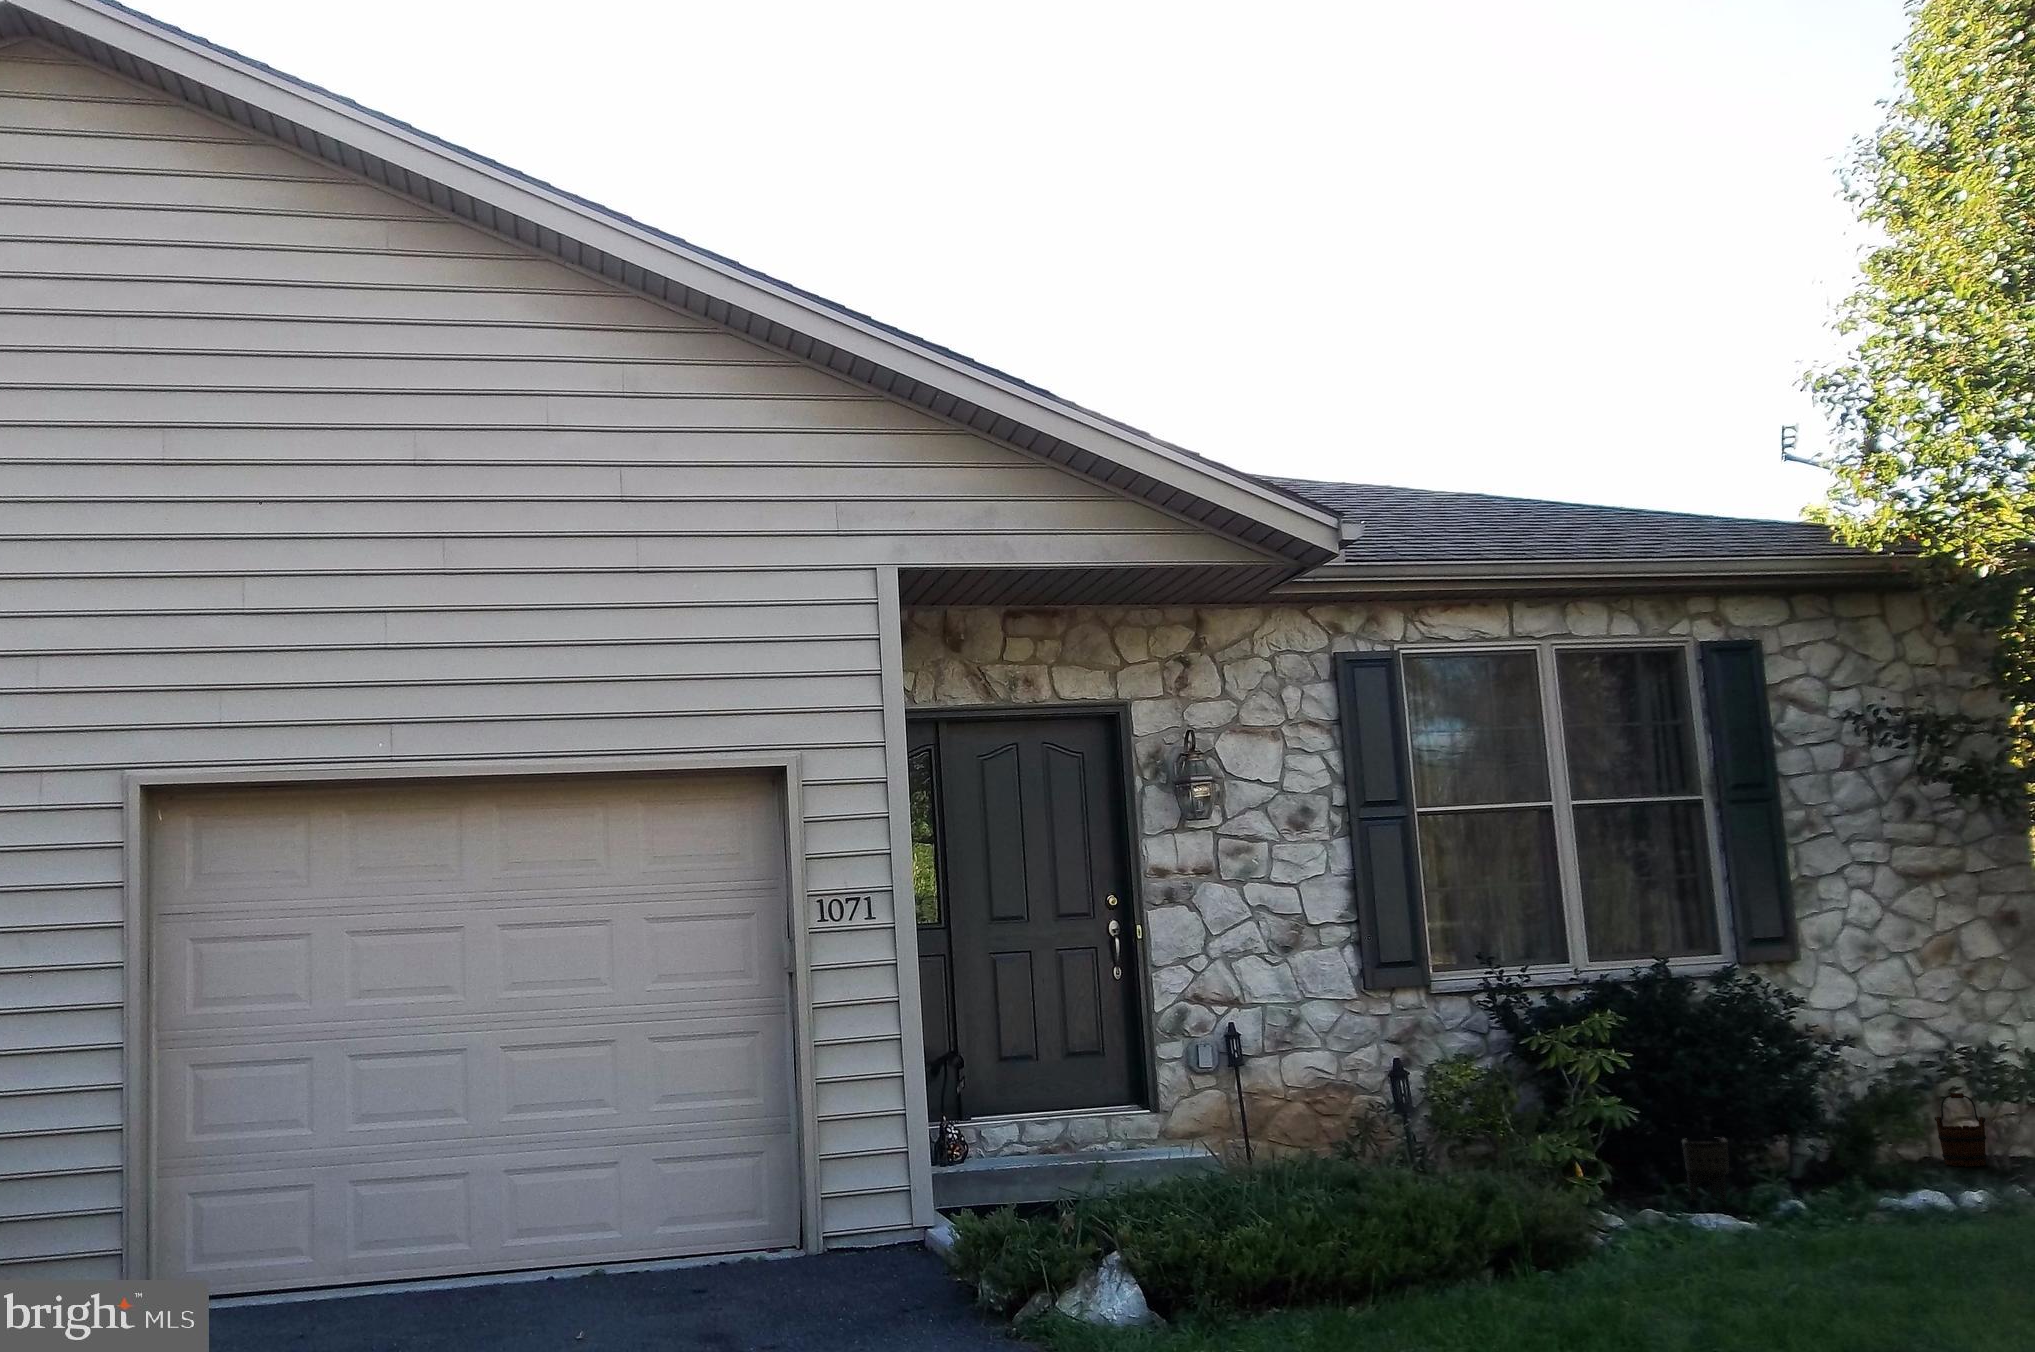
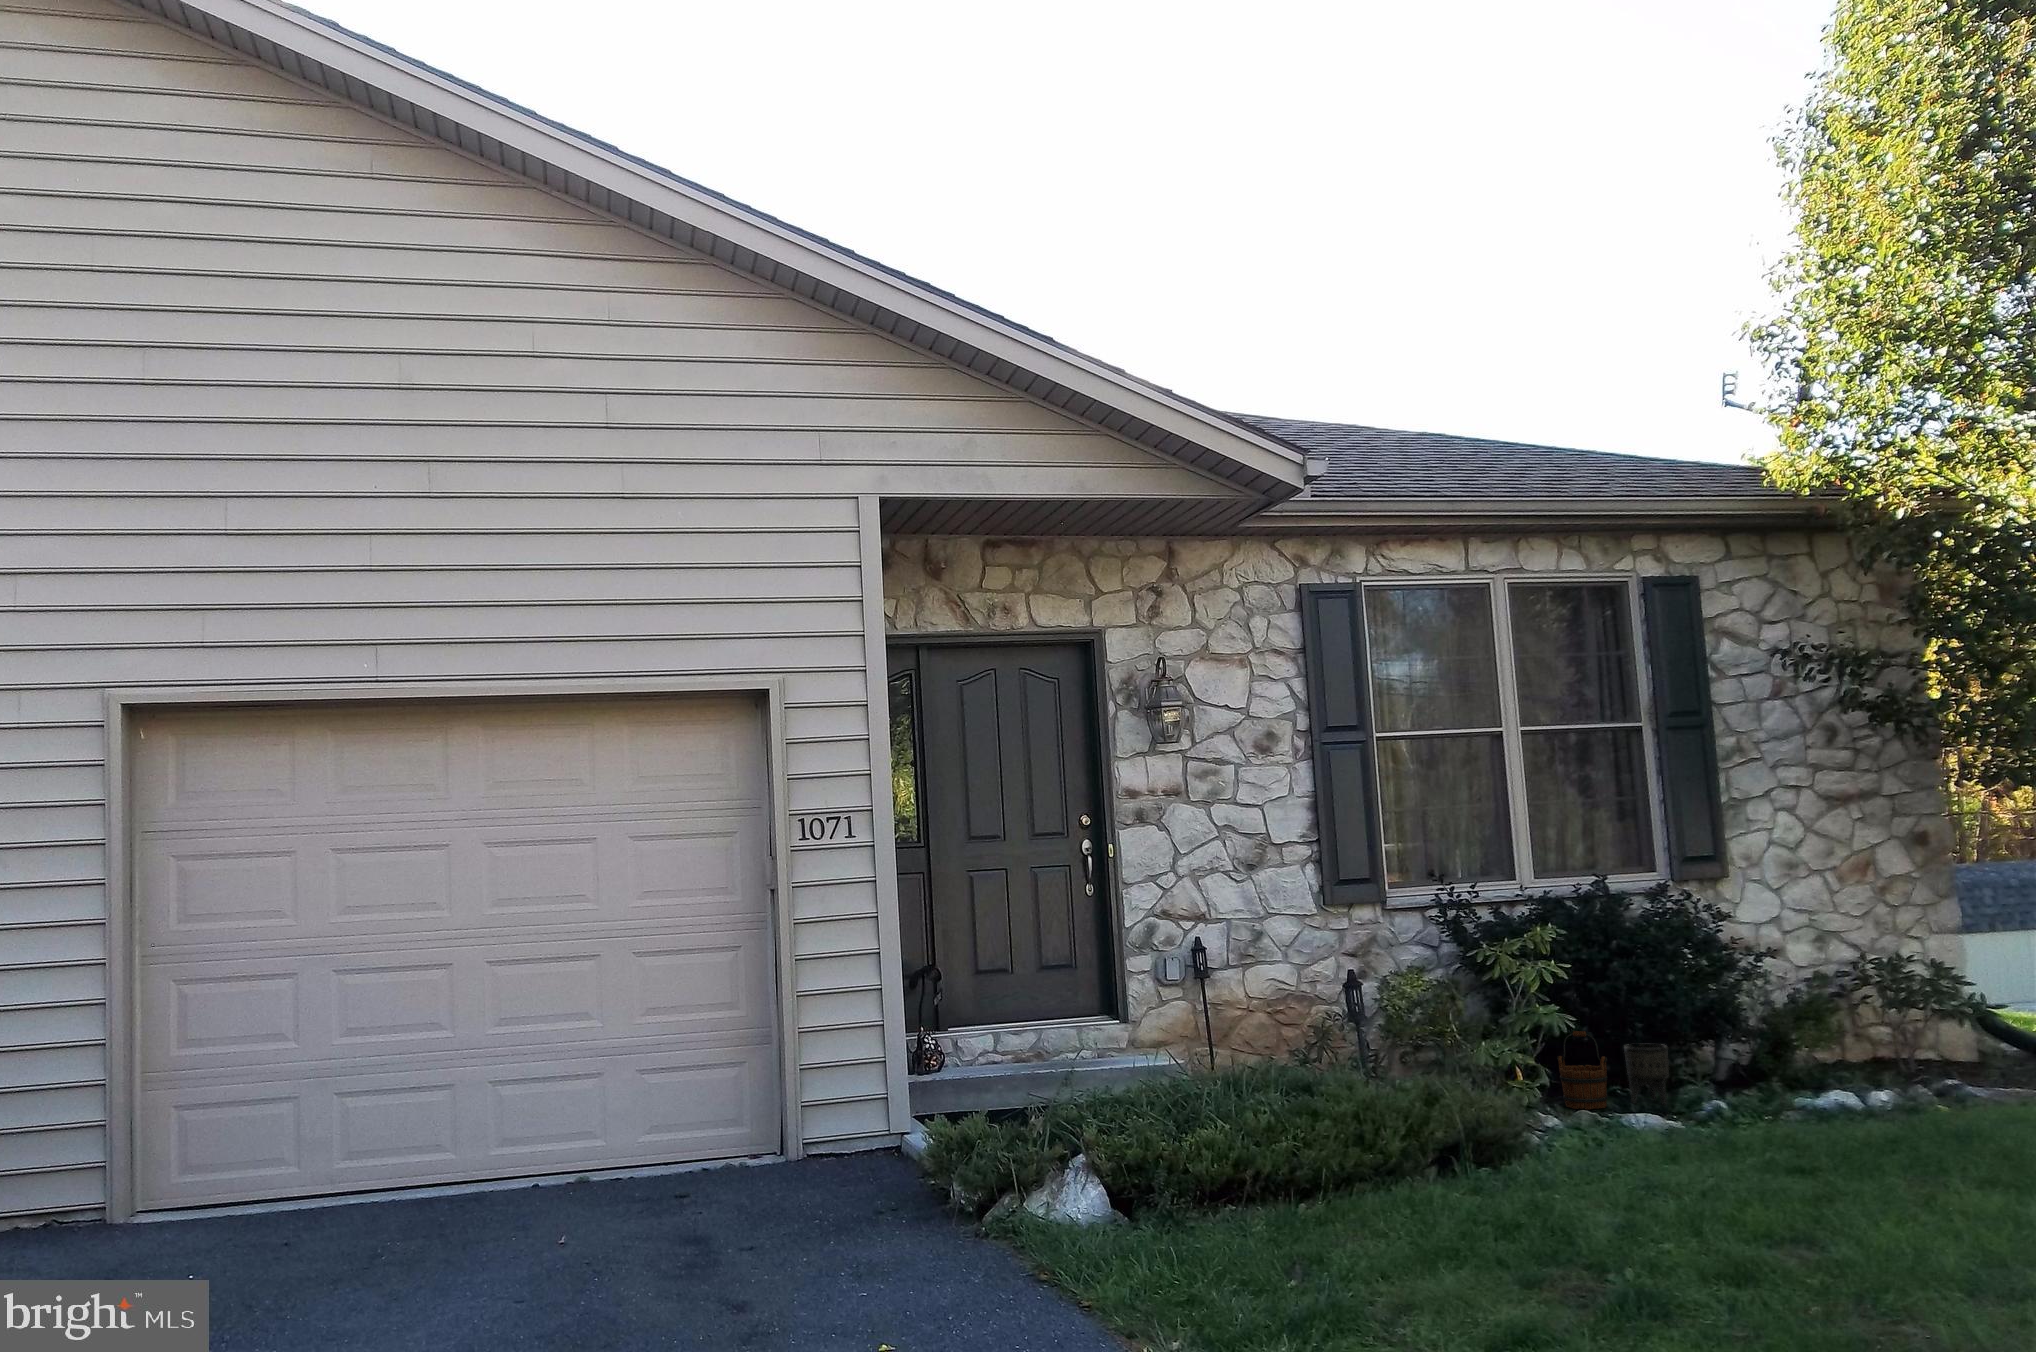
wooden bucket: present [1935,1093,1987,1167] -> present [1557,1031,1608,1109]

